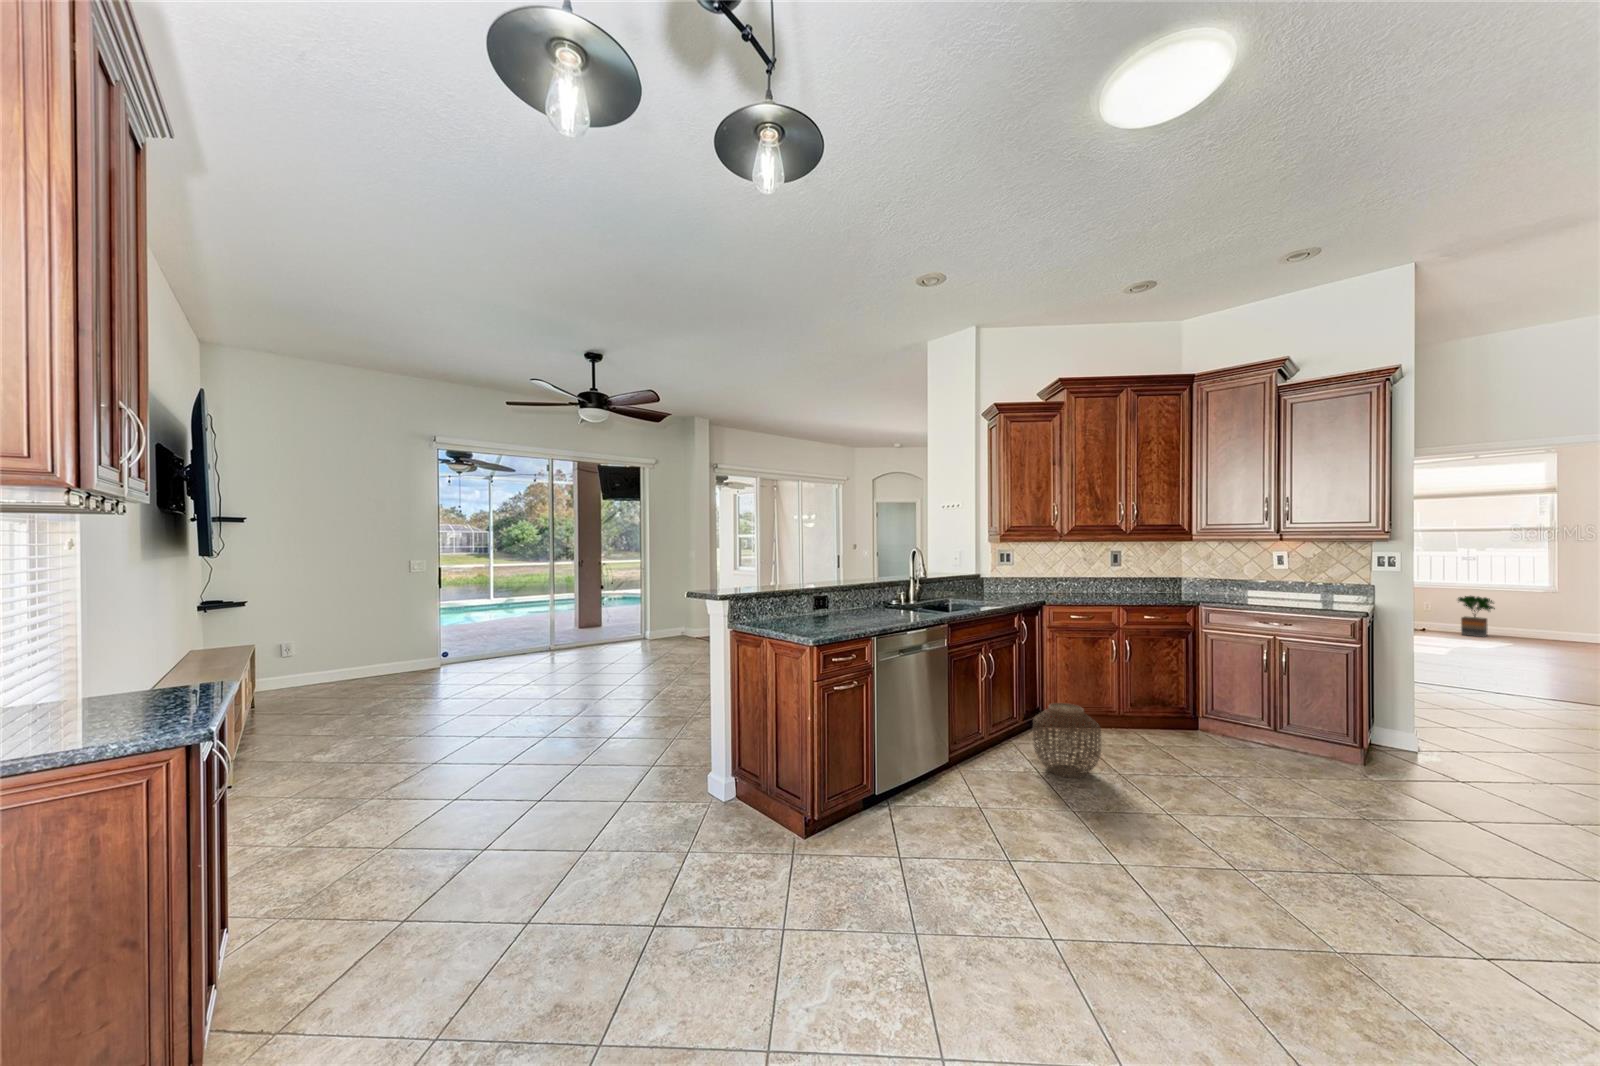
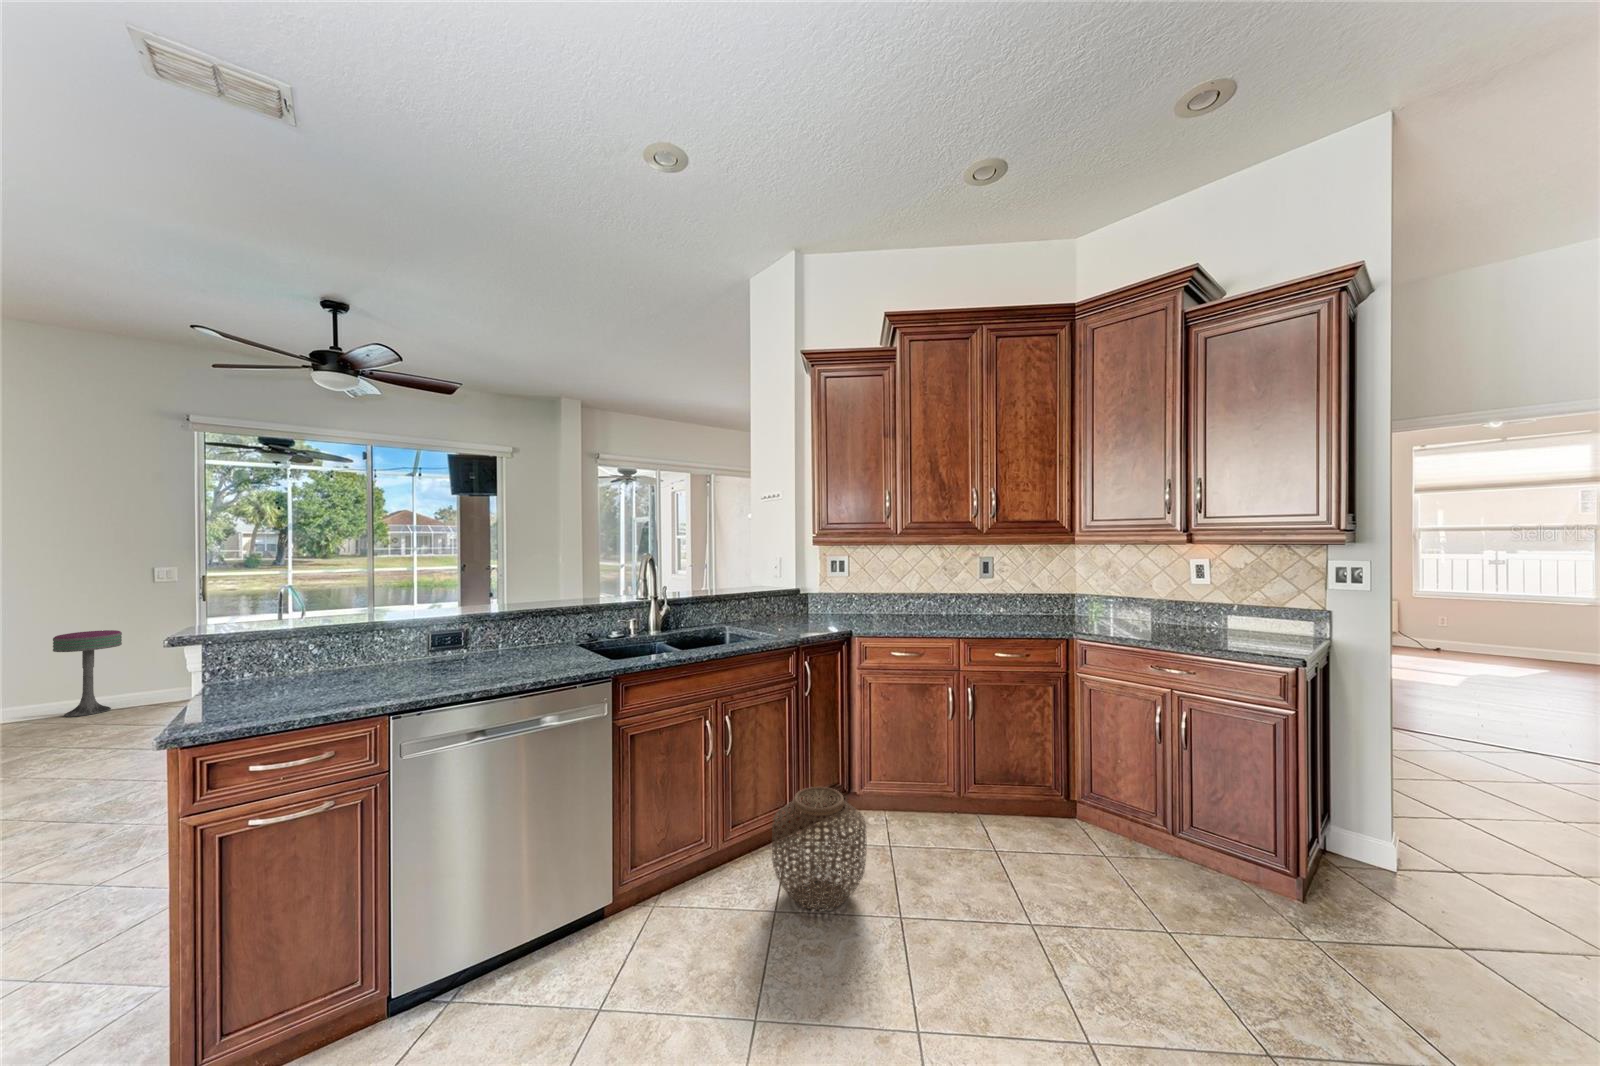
potted tree: present [1458,596,1495,637] -> none [1519,613,1576,667]
bar stool: none [313,617,361,690] -> present [53,630,122,717]

